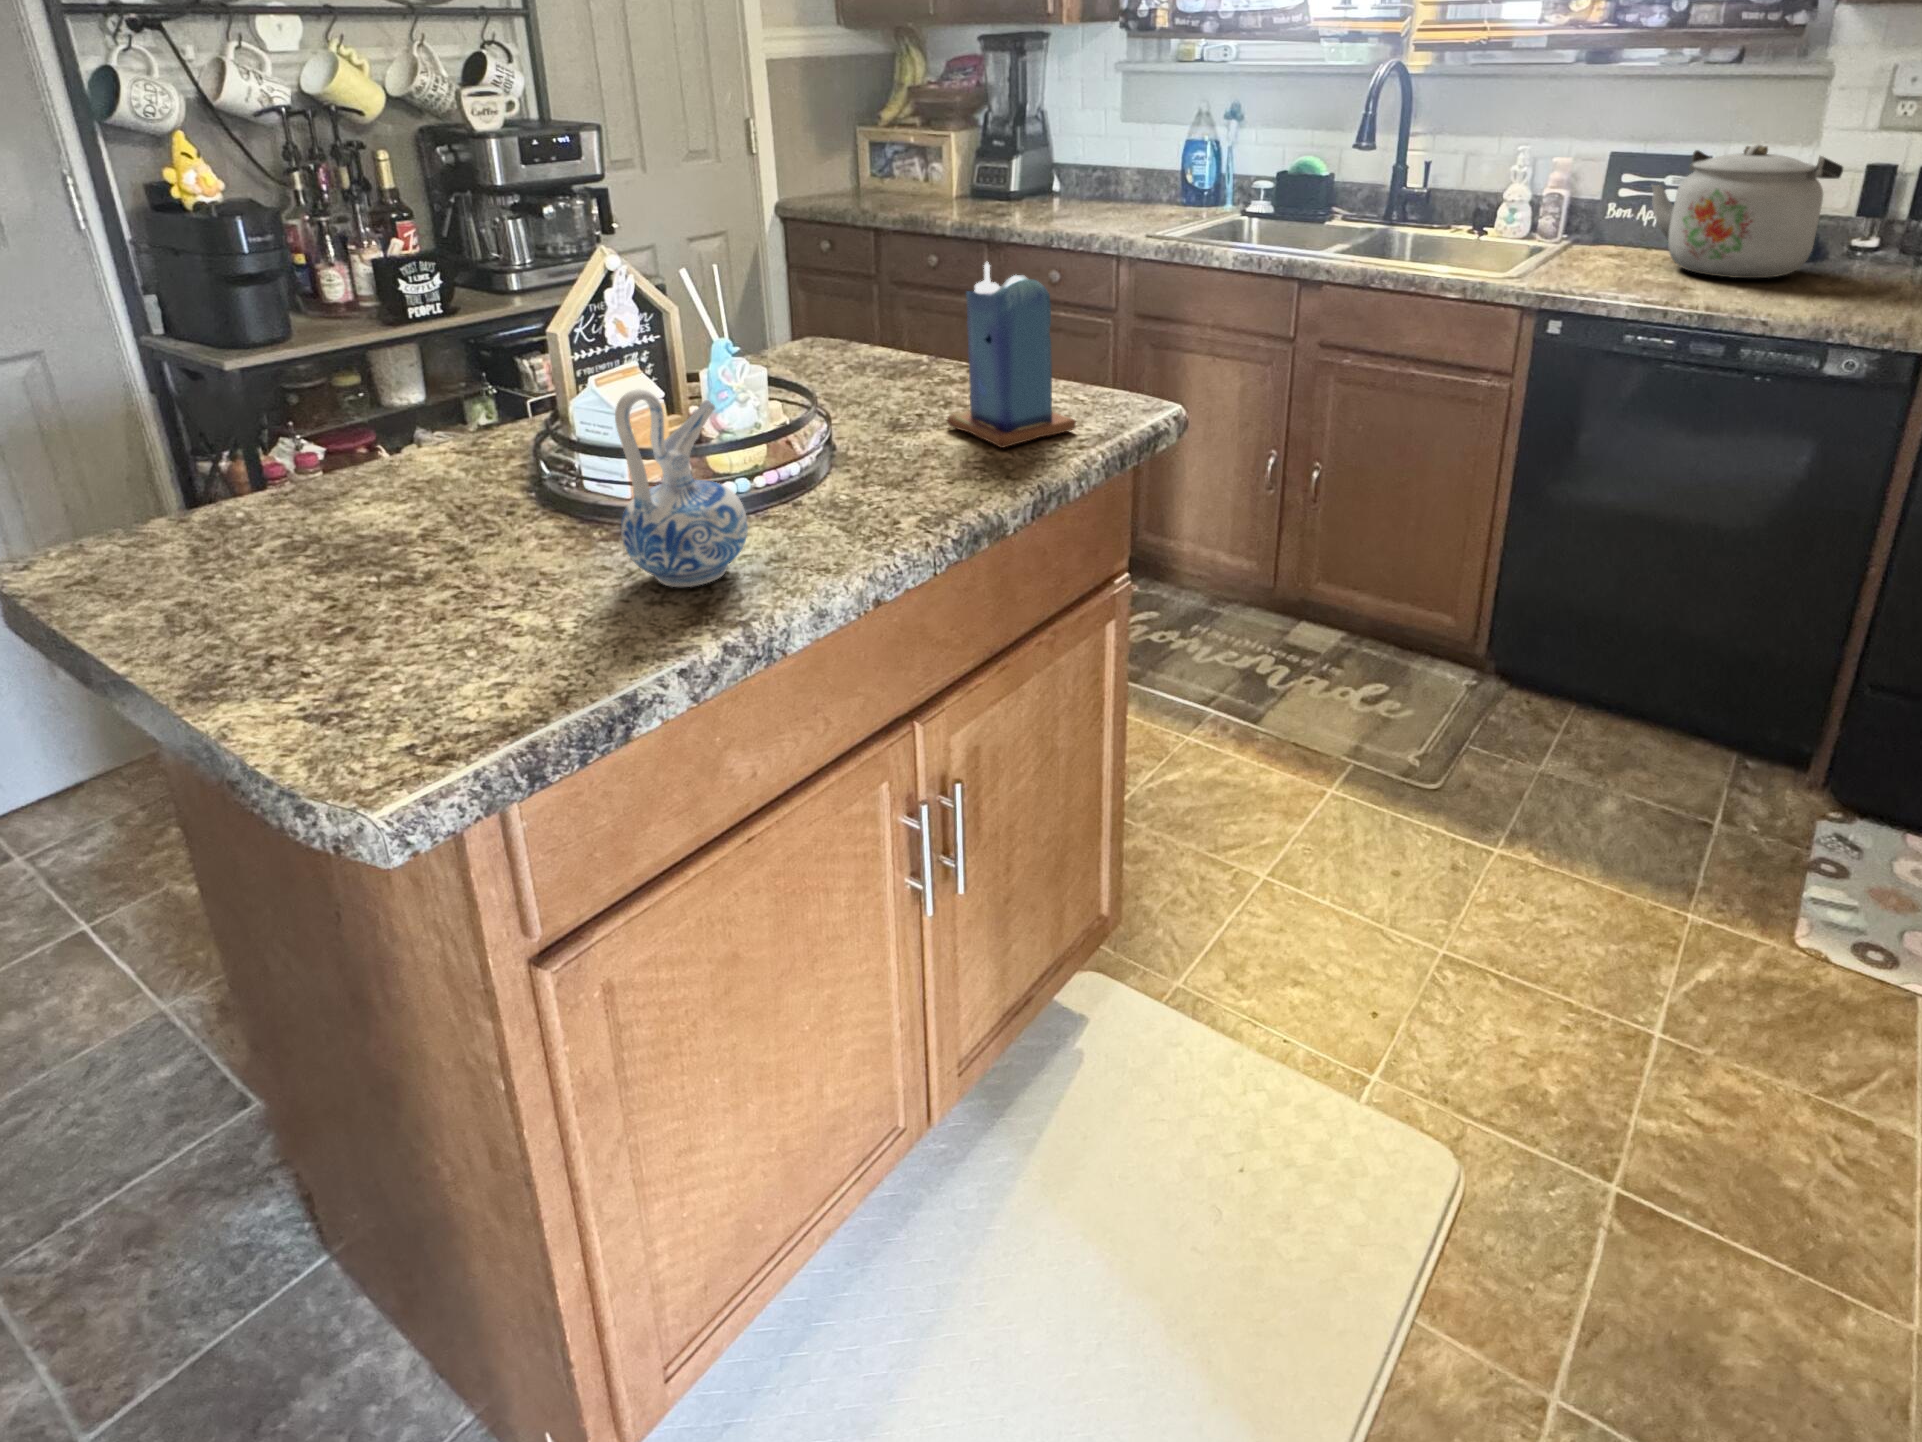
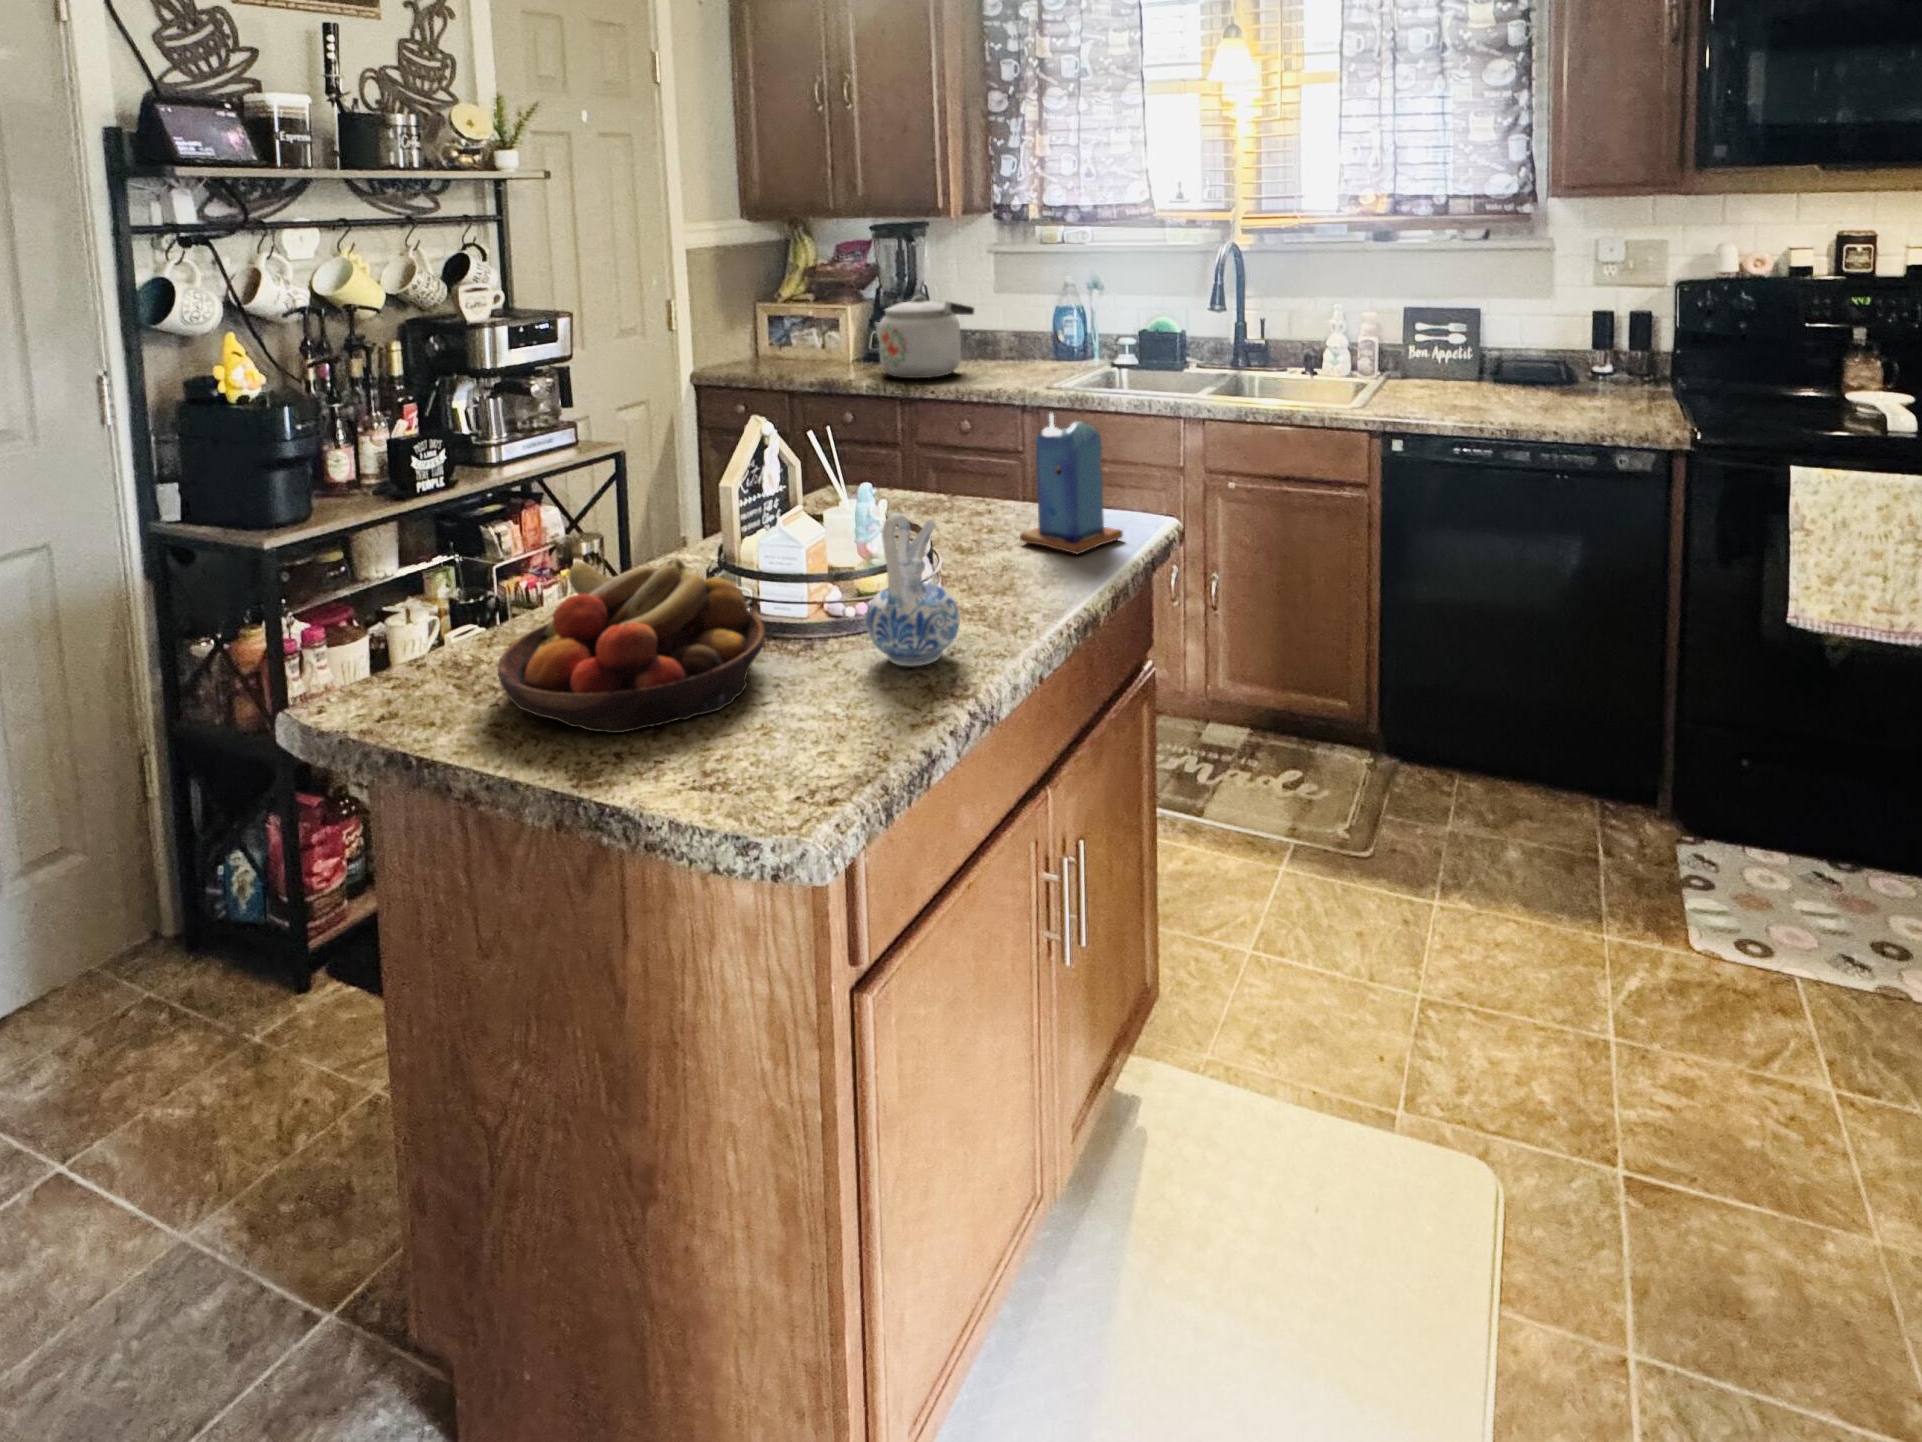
kettle: present [1651,145,1843,278] -> present [875,296,974,378]
fruit bowl: none [148,420,511,645] -> present [497,559,766,733]

